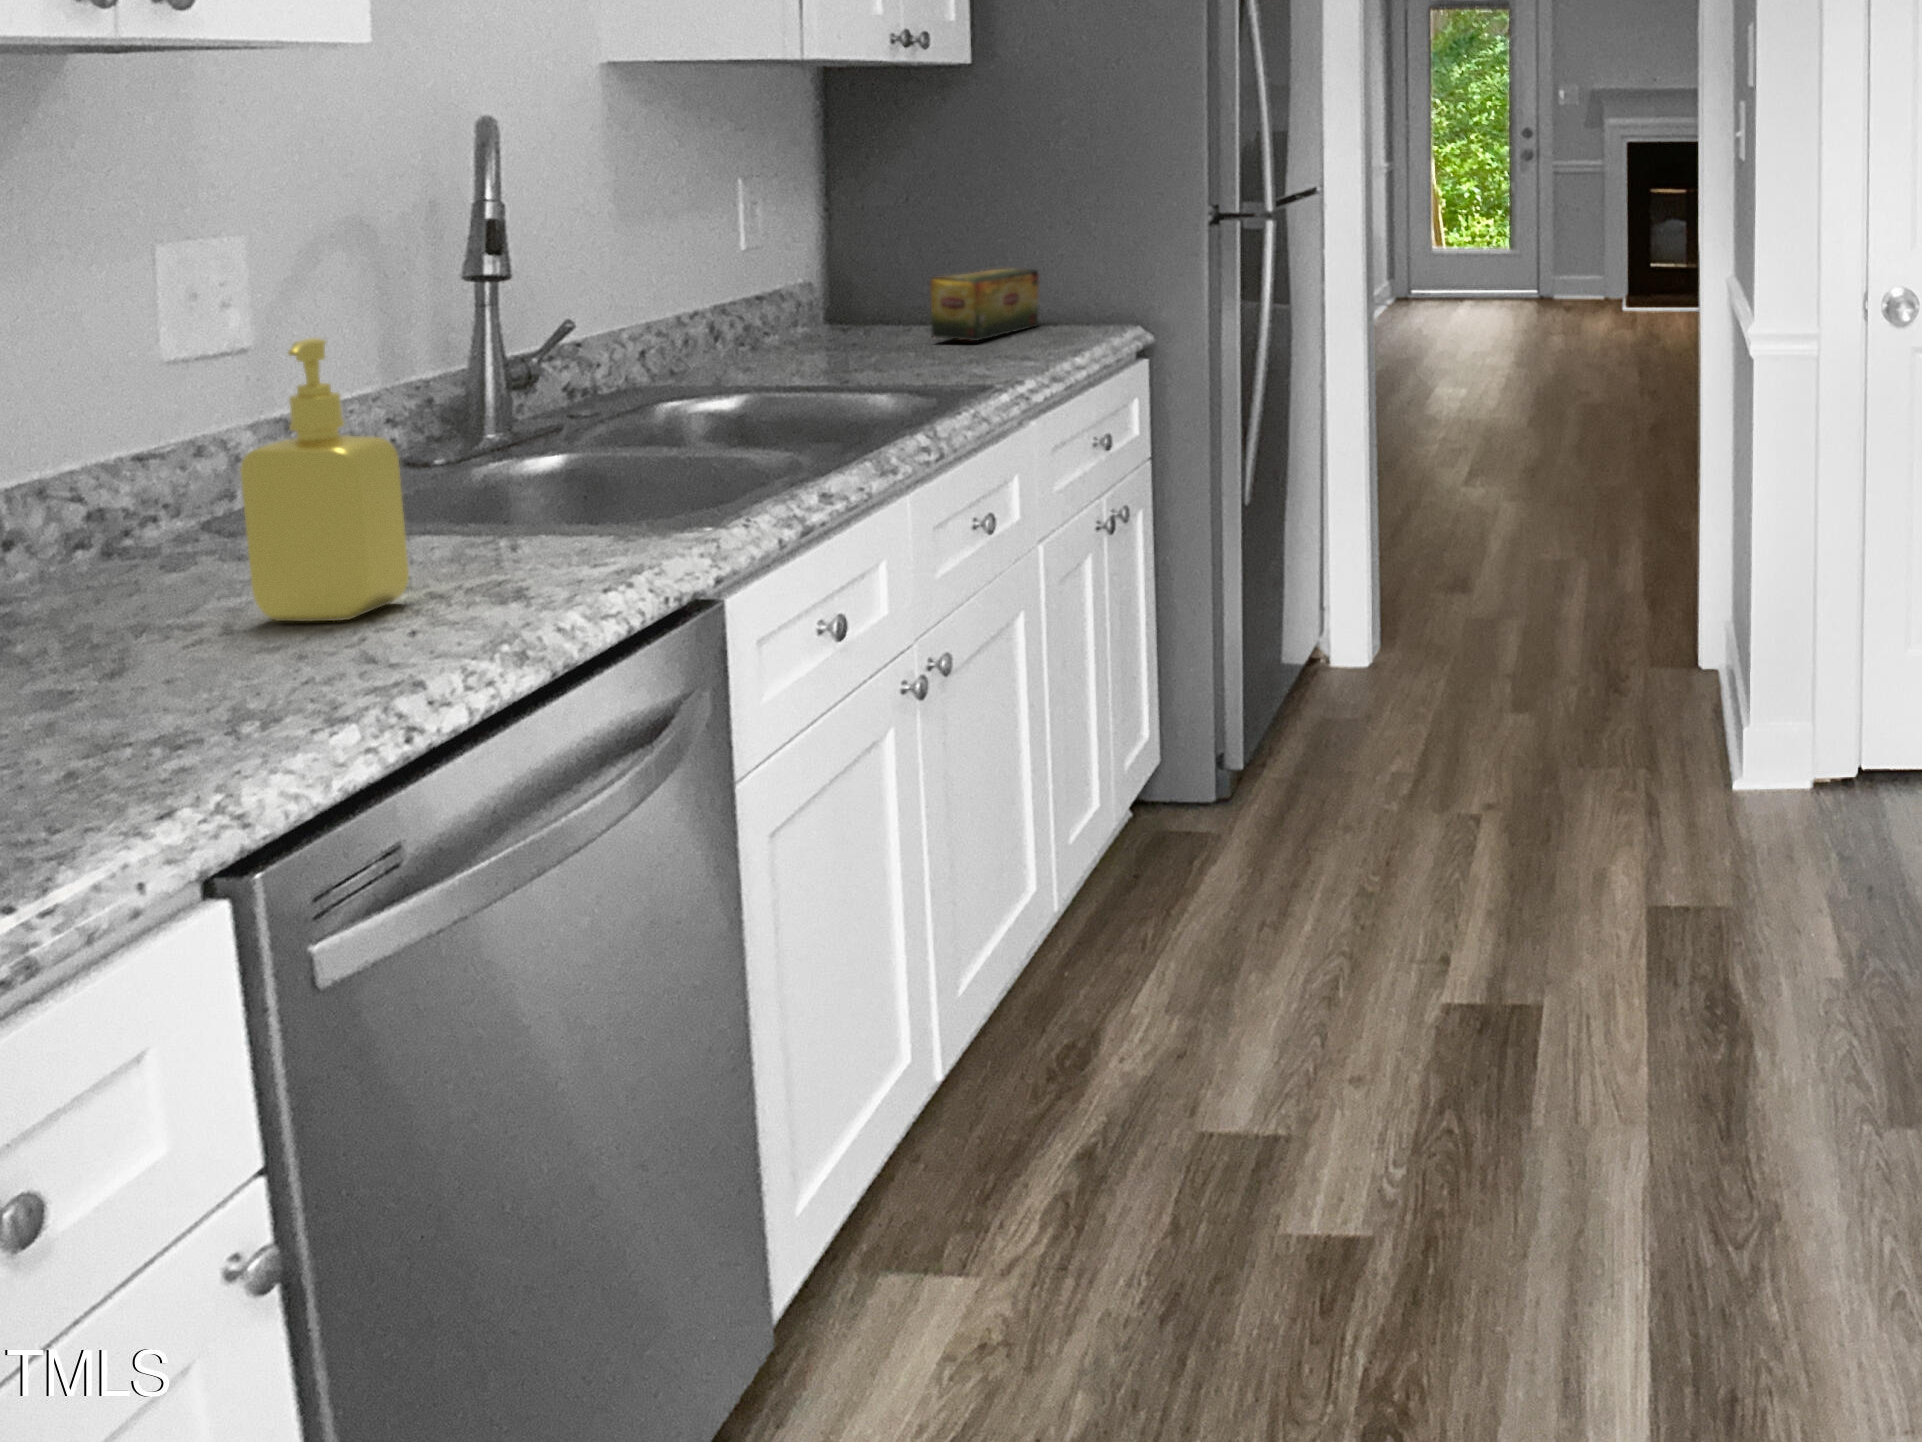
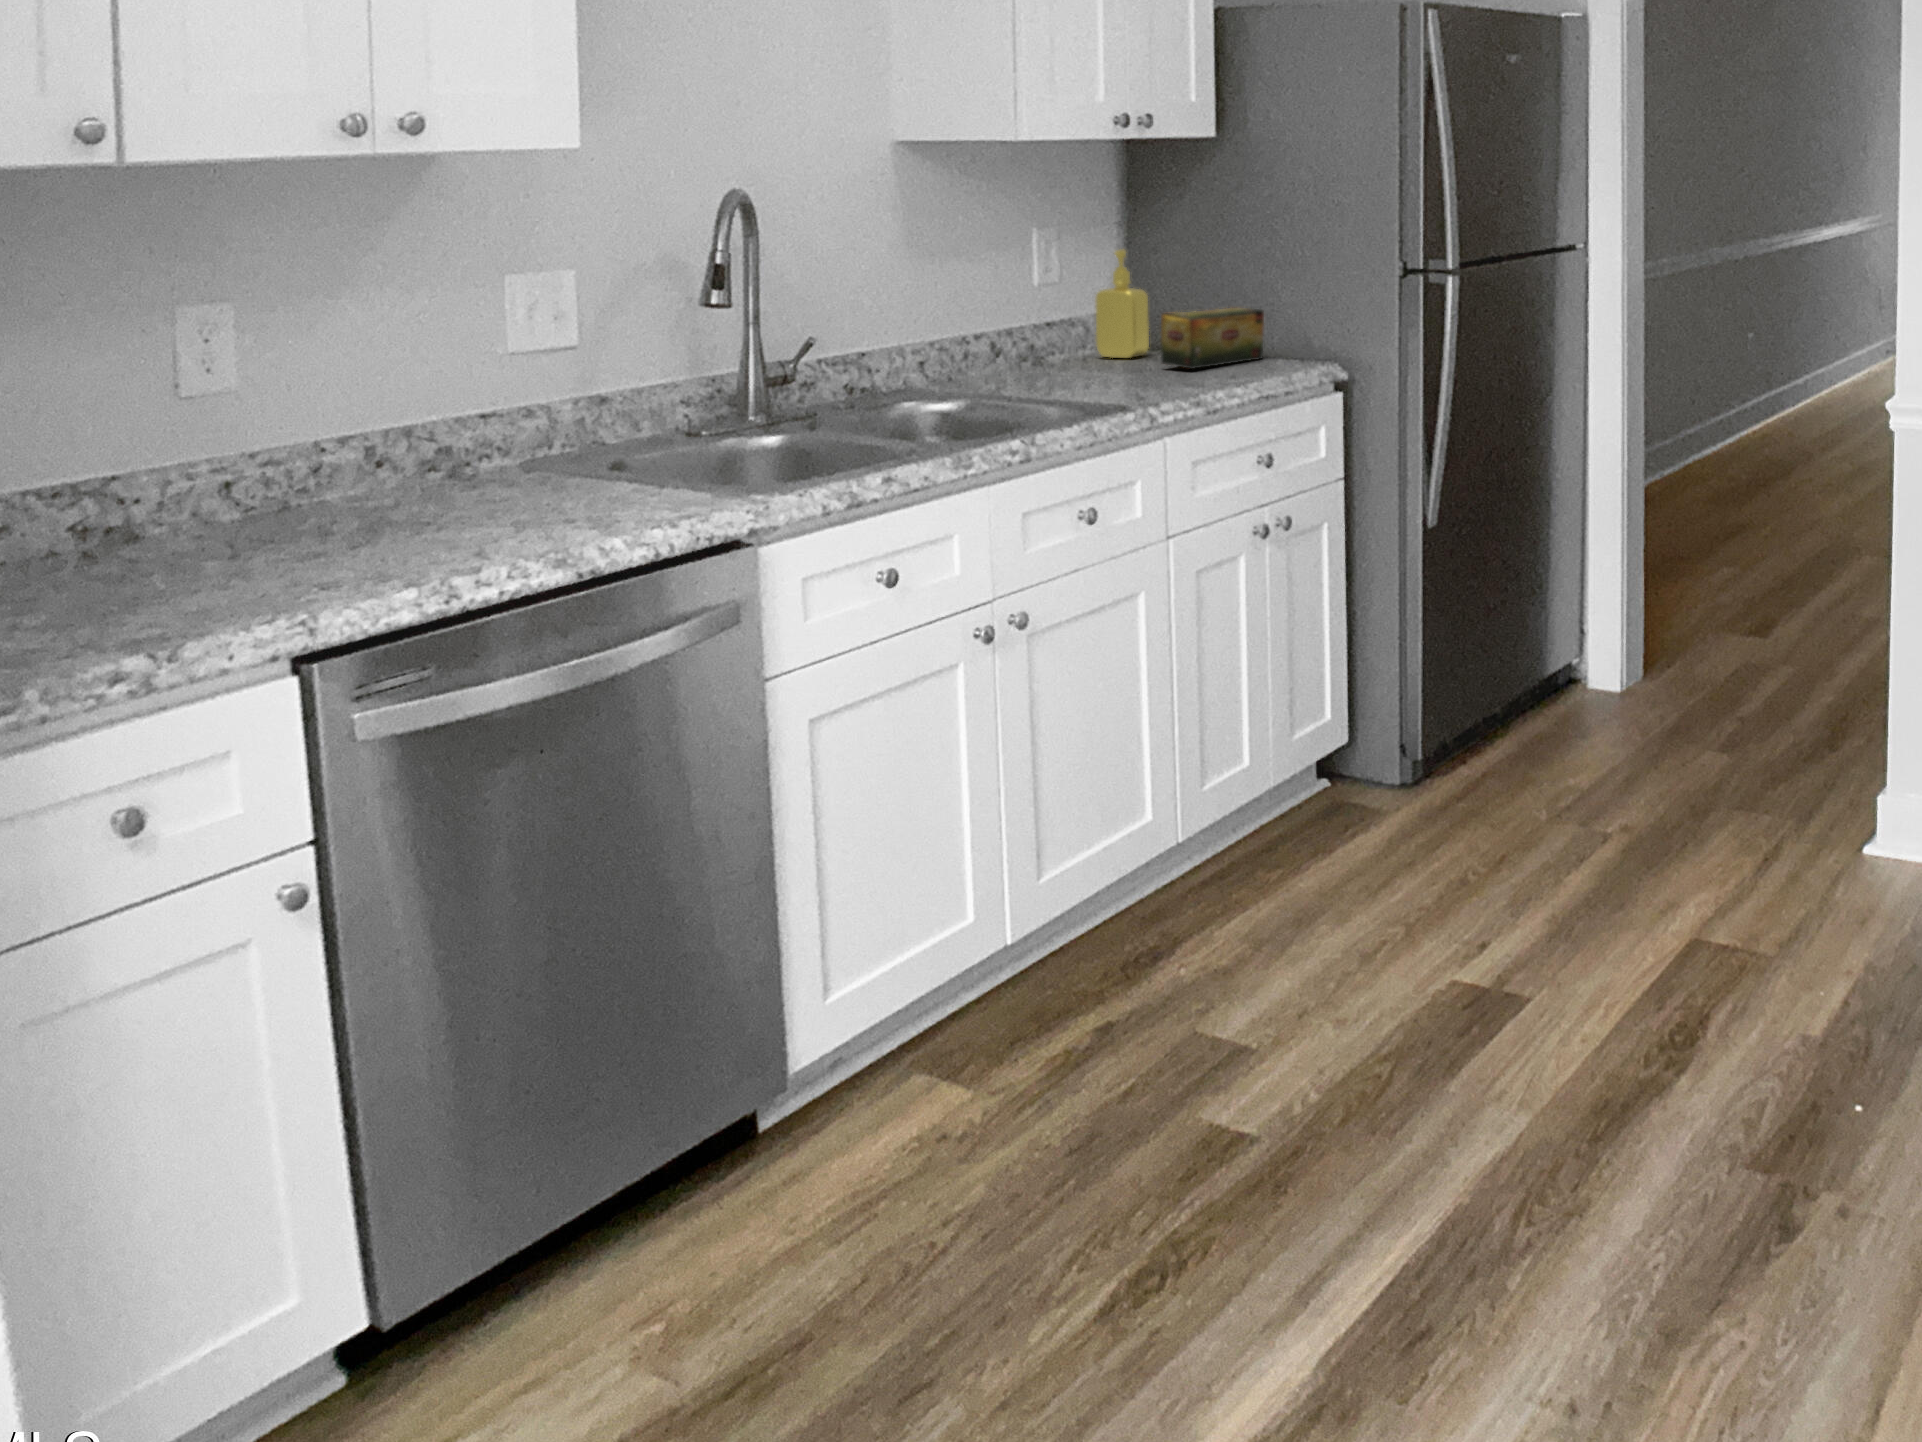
soap dispenser: present [240,338,409,621] -> present [1096,250,1149,358]

